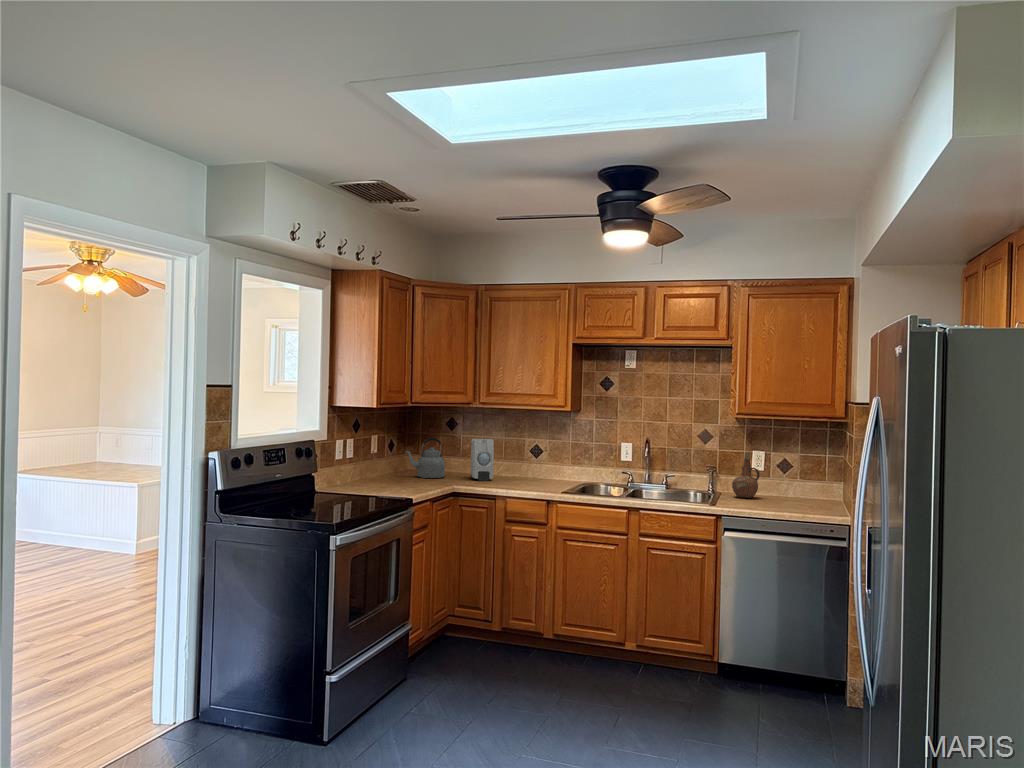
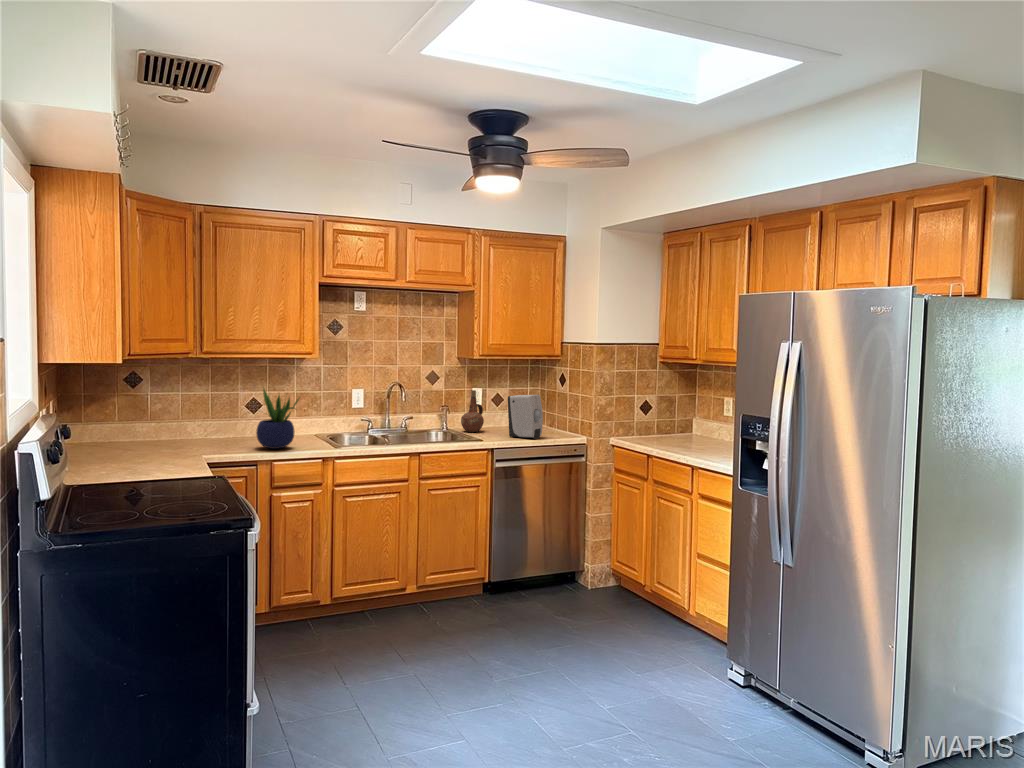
potted plant: none [502,433,540,488] -> present [256,389,299,449]
kettle: present [406,438,445,478] -> none [99,398,152,451]
soap dispenser: present [471,439,494,481] -> present [508,395,543,439]

